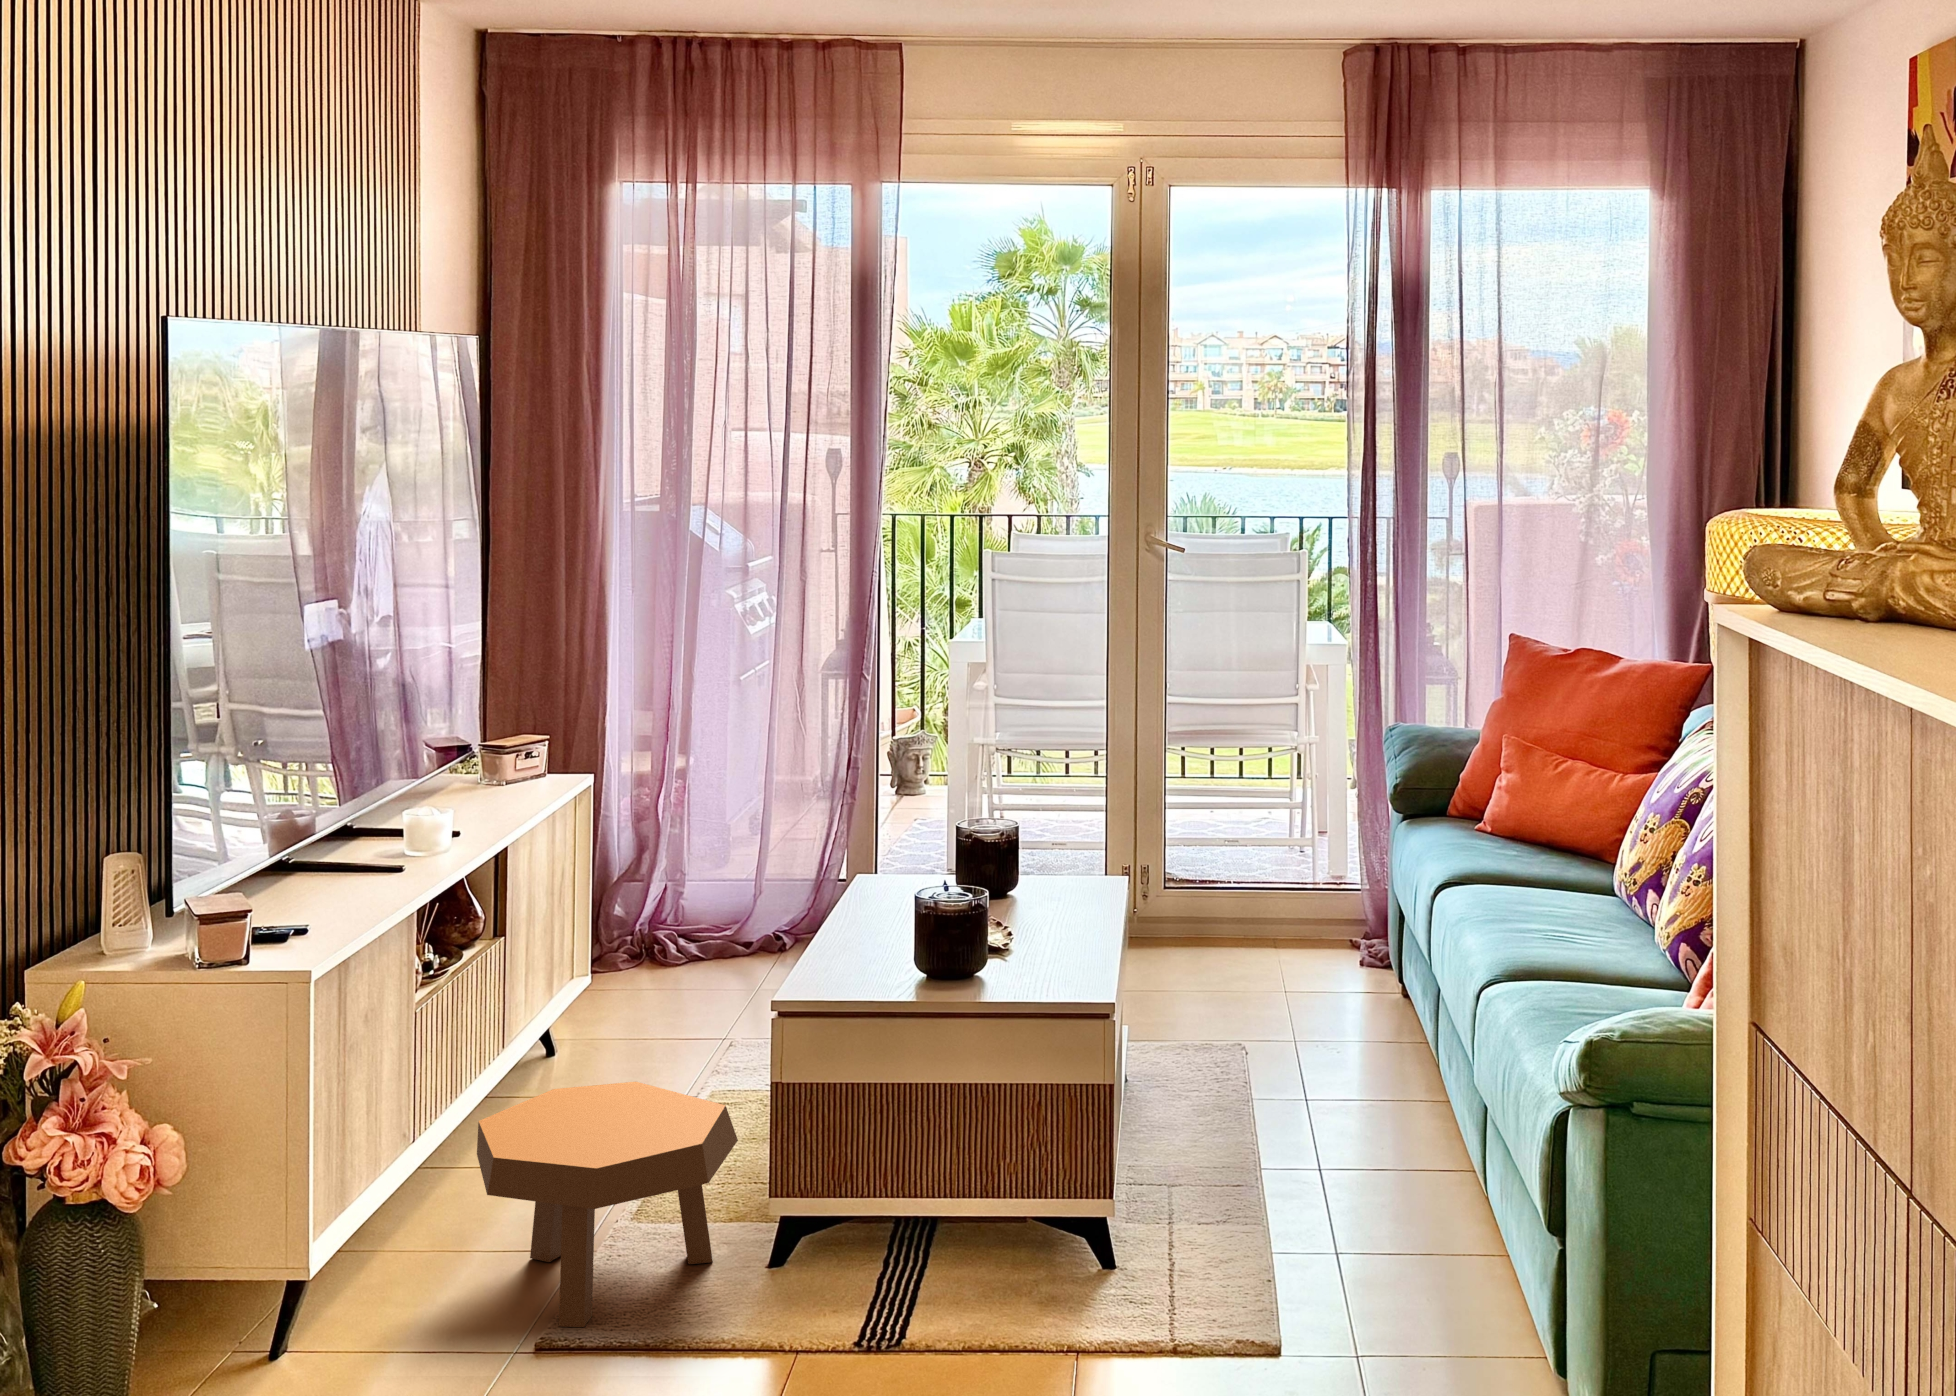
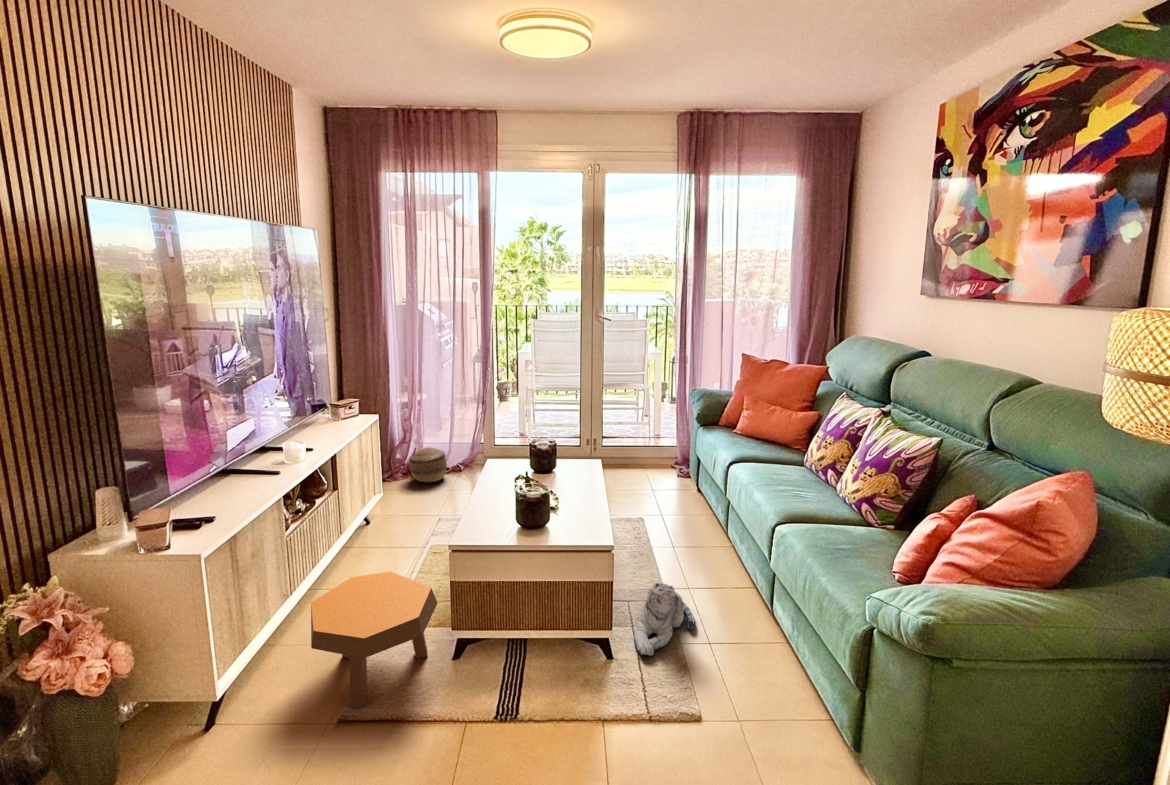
basket: none [651,881,746,973] -> present [409,447,447,482]
plush toy: none [1168,1113,1315,1267] -> present [634,583,694,656]

